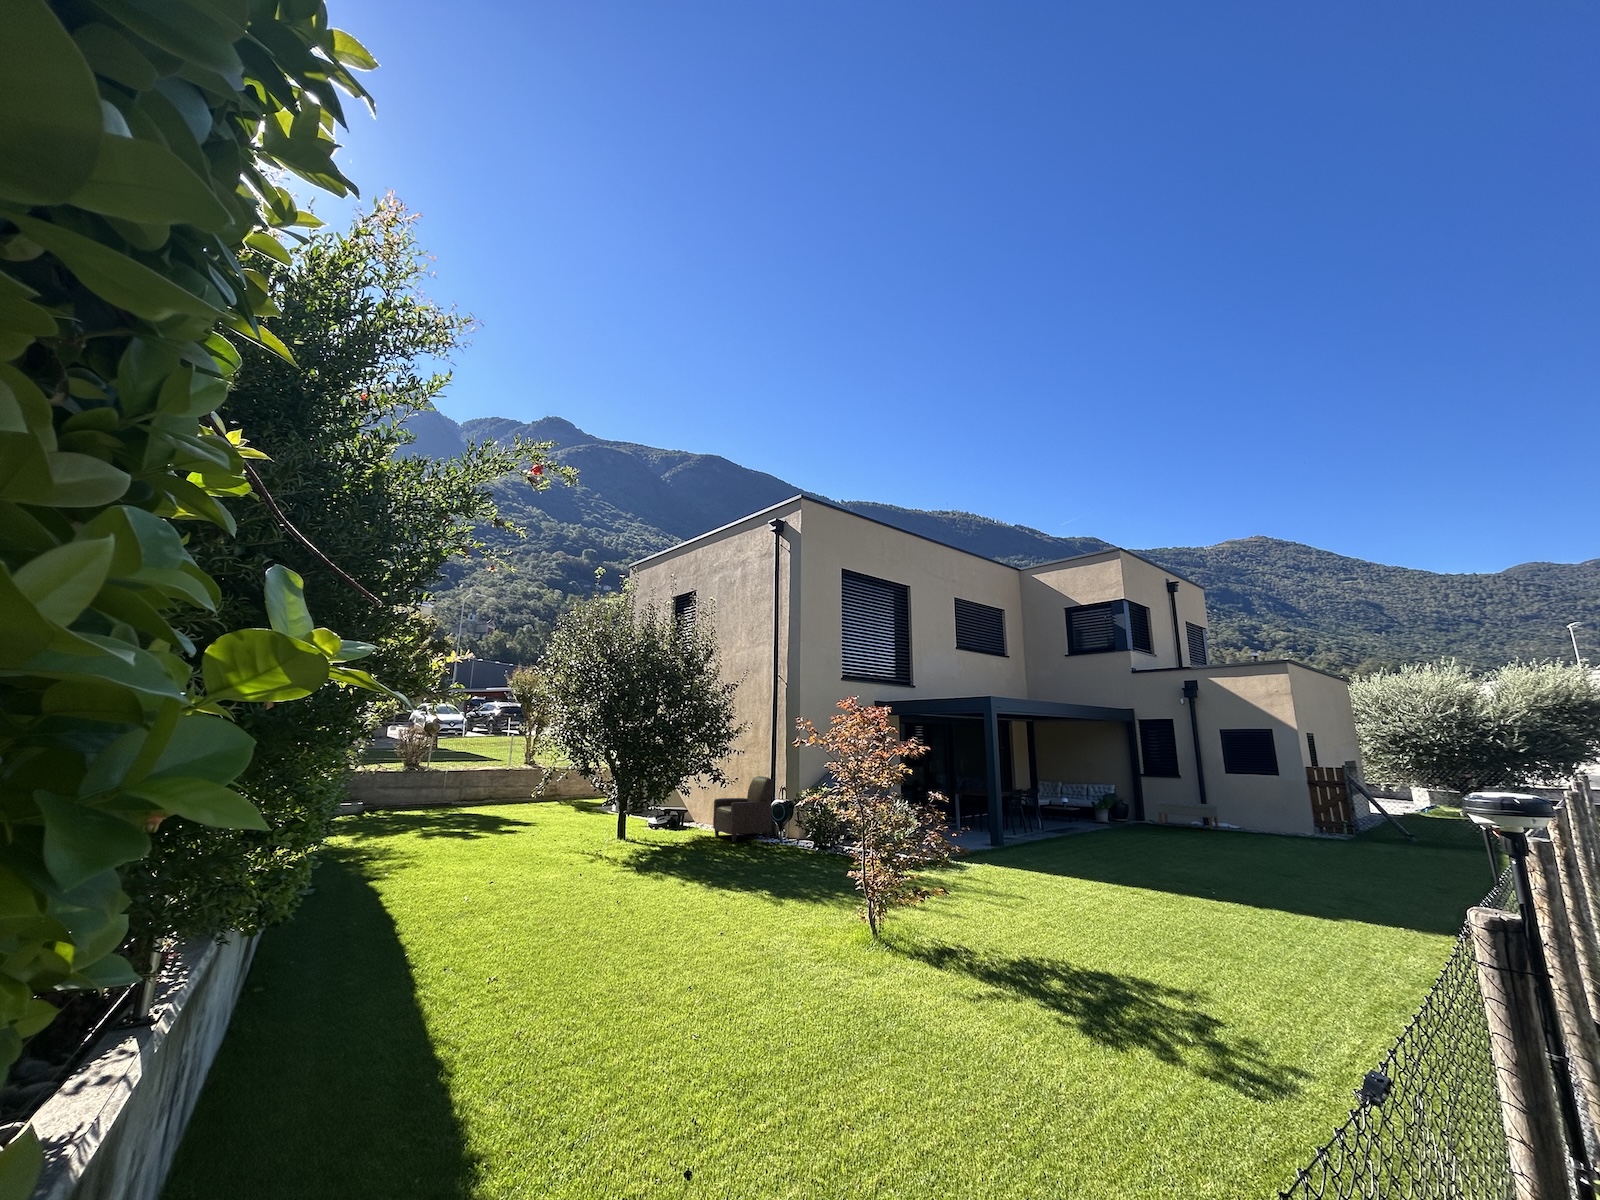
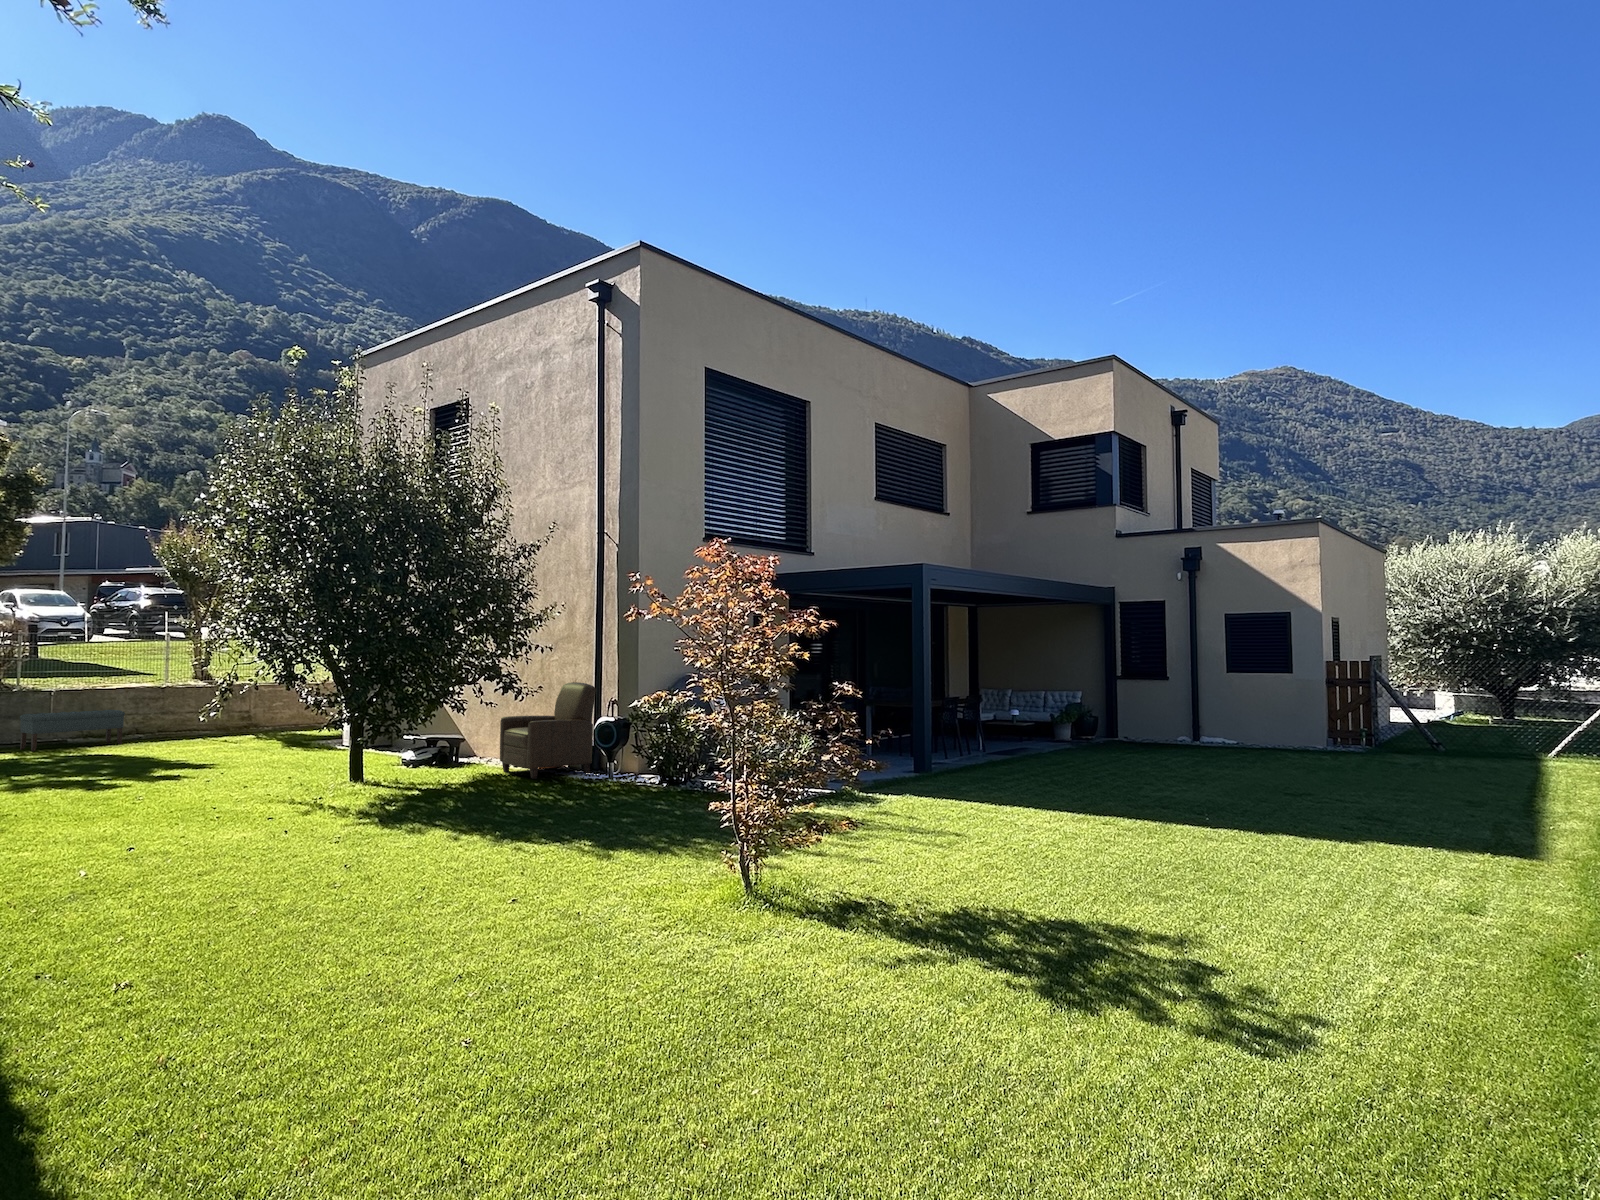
bench: present [1156,801,1218,829] -> present [20,710,125,751]

